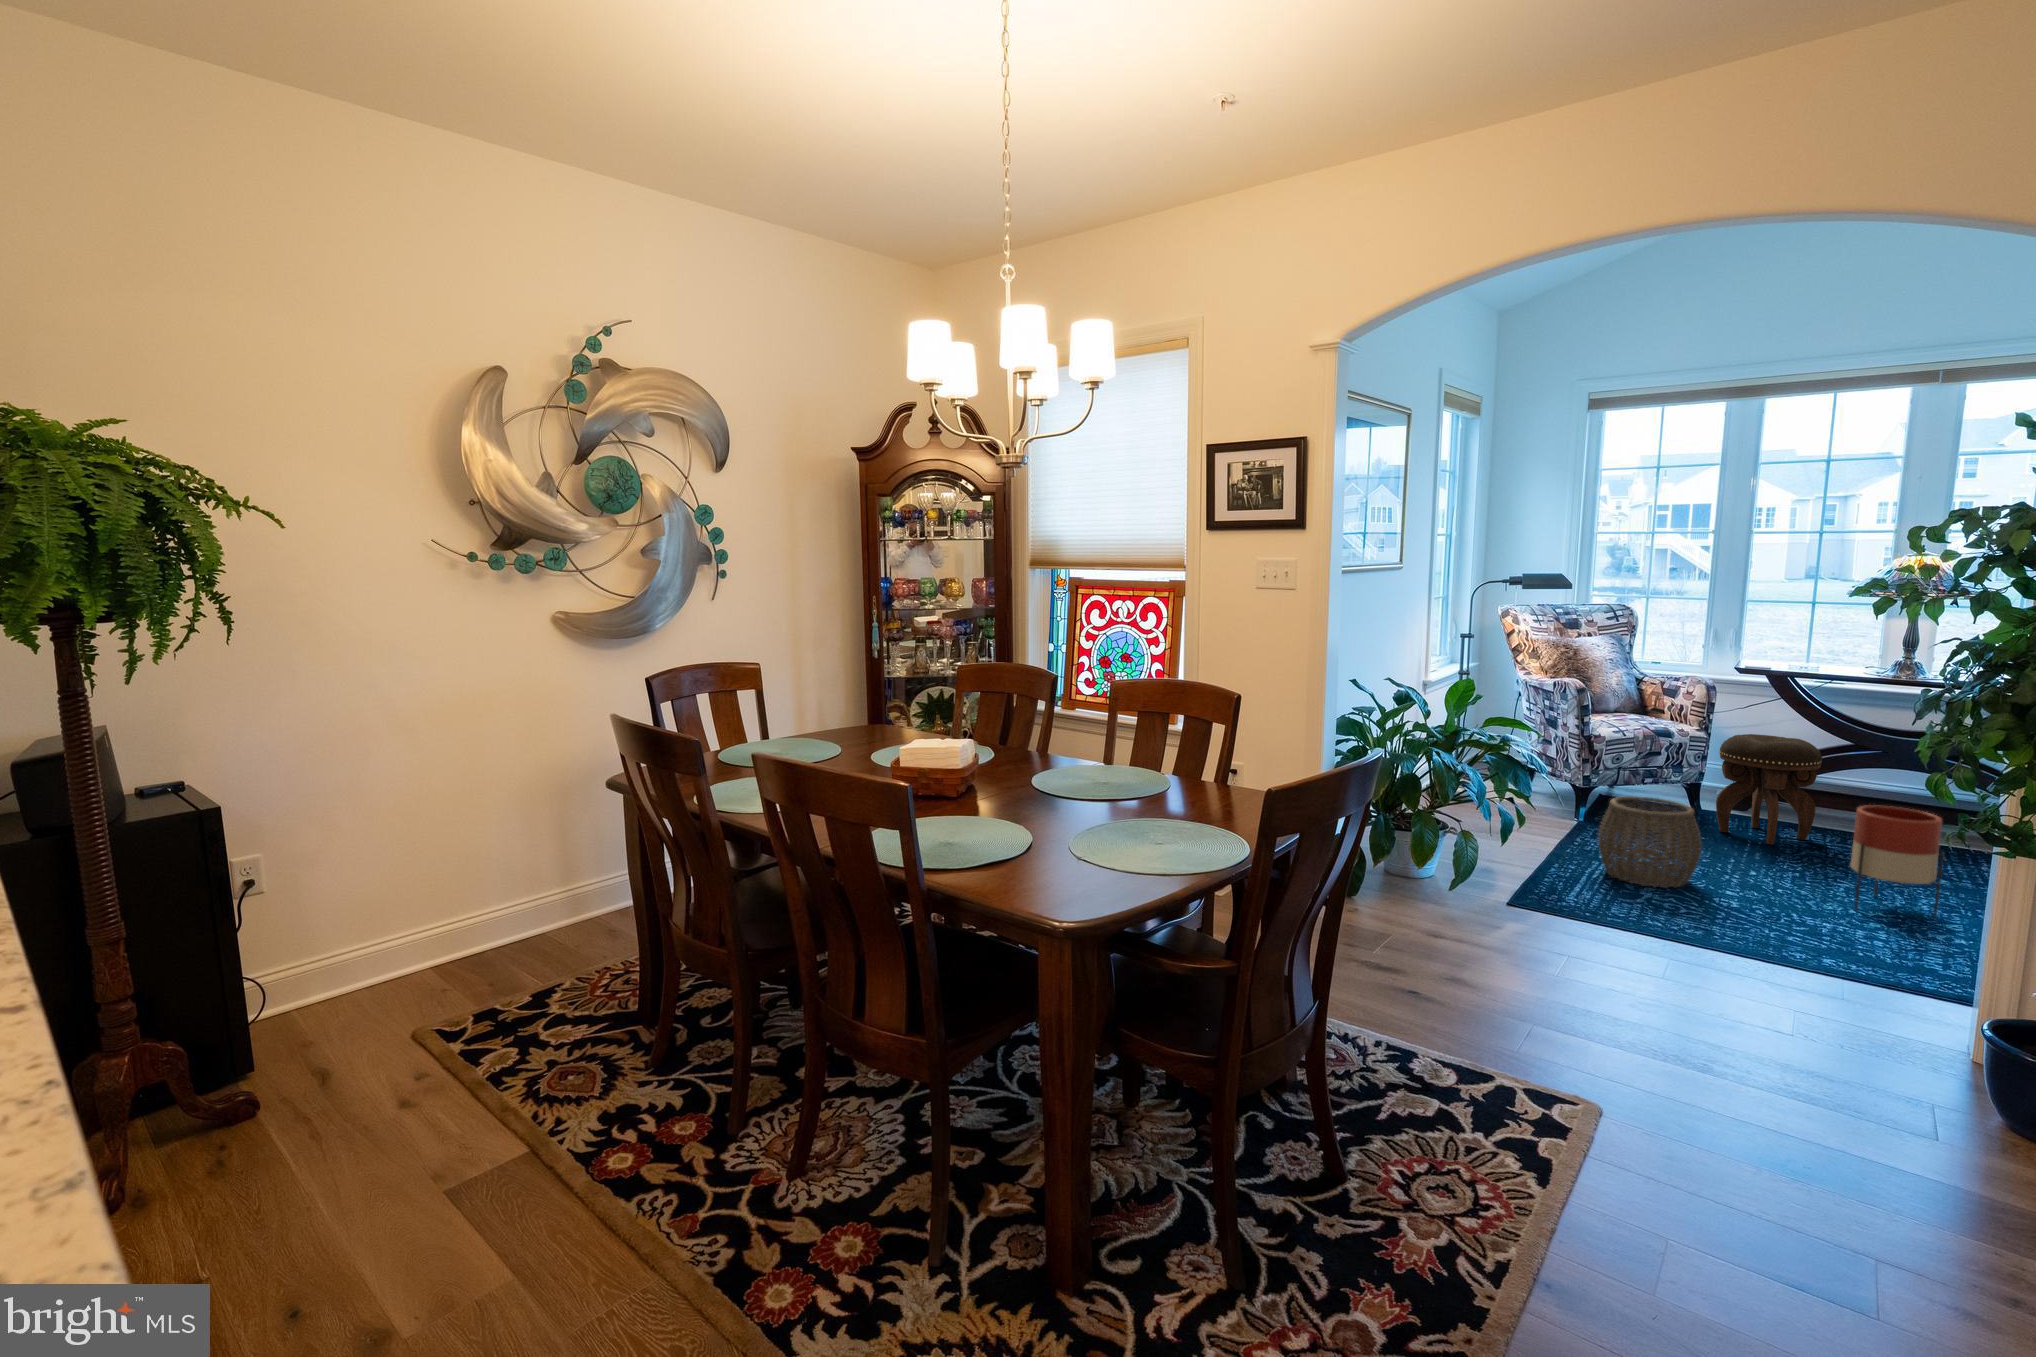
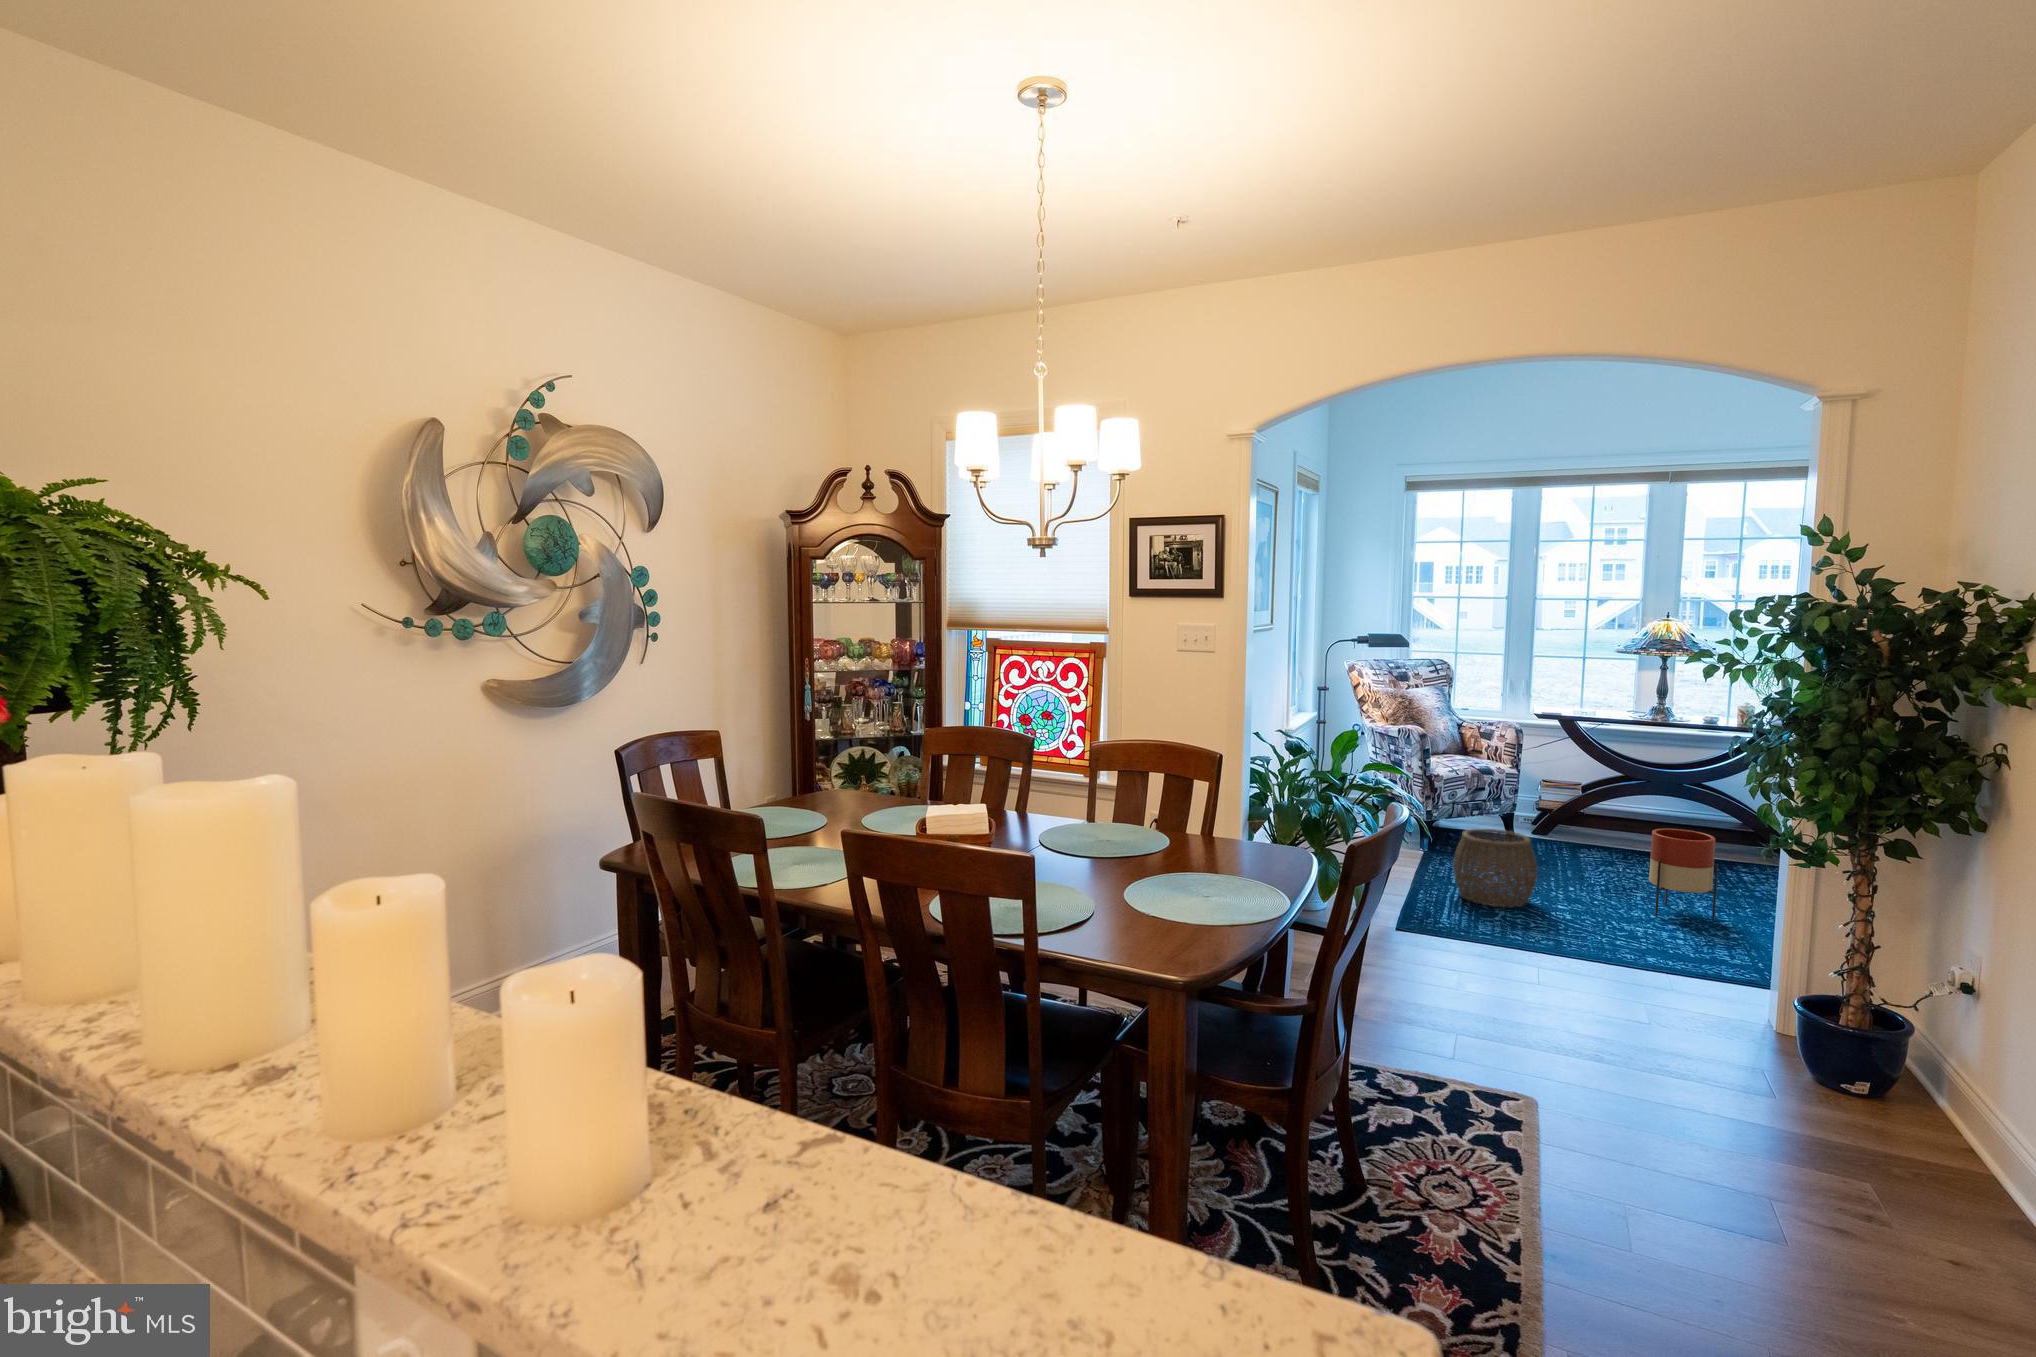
footstool: present [1716,734,1822,845] -> none [1530,770,1610,864]

